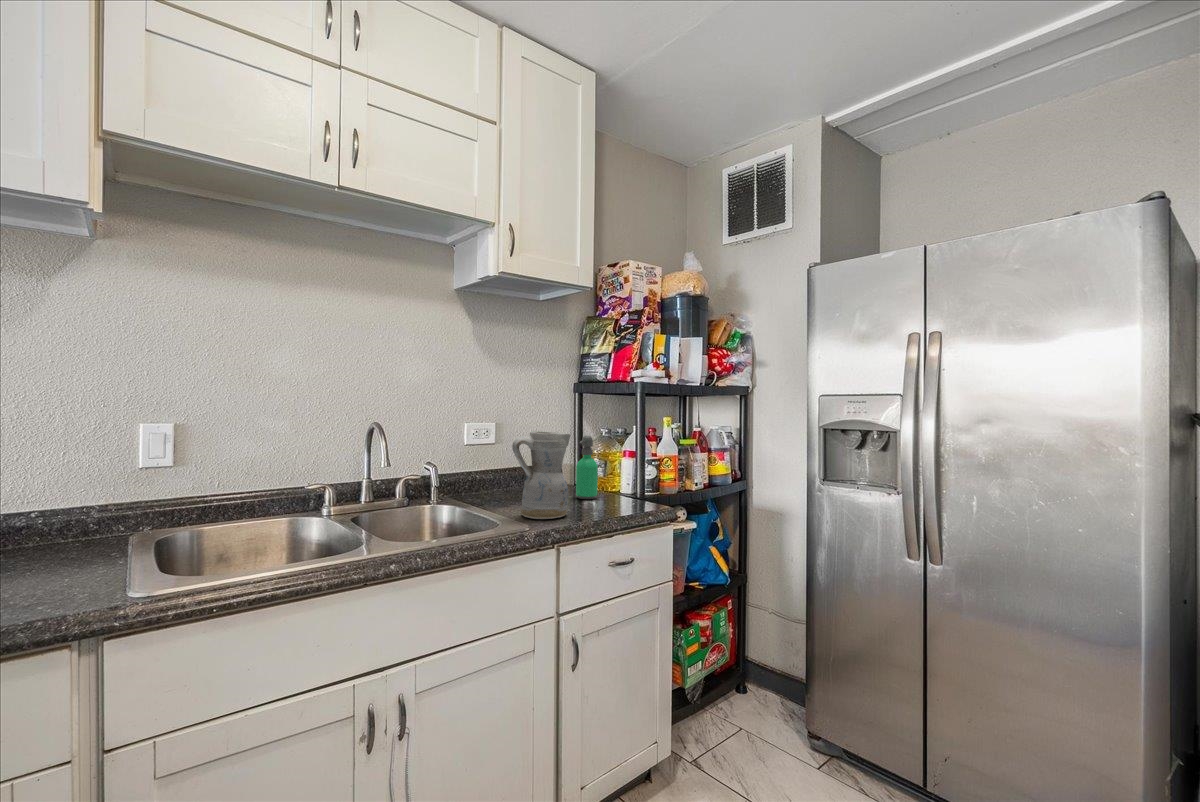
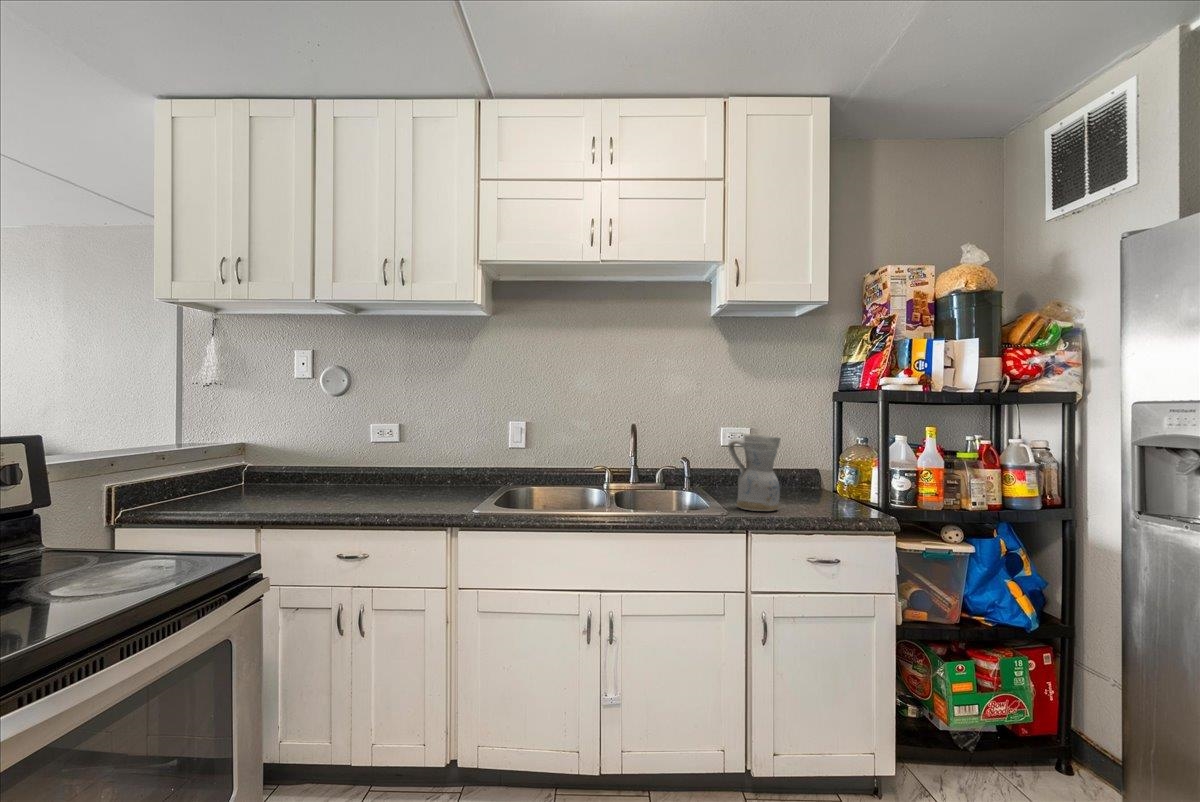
soap dispenser: present [576,436,598,499] -> none [811,442,834,504]

